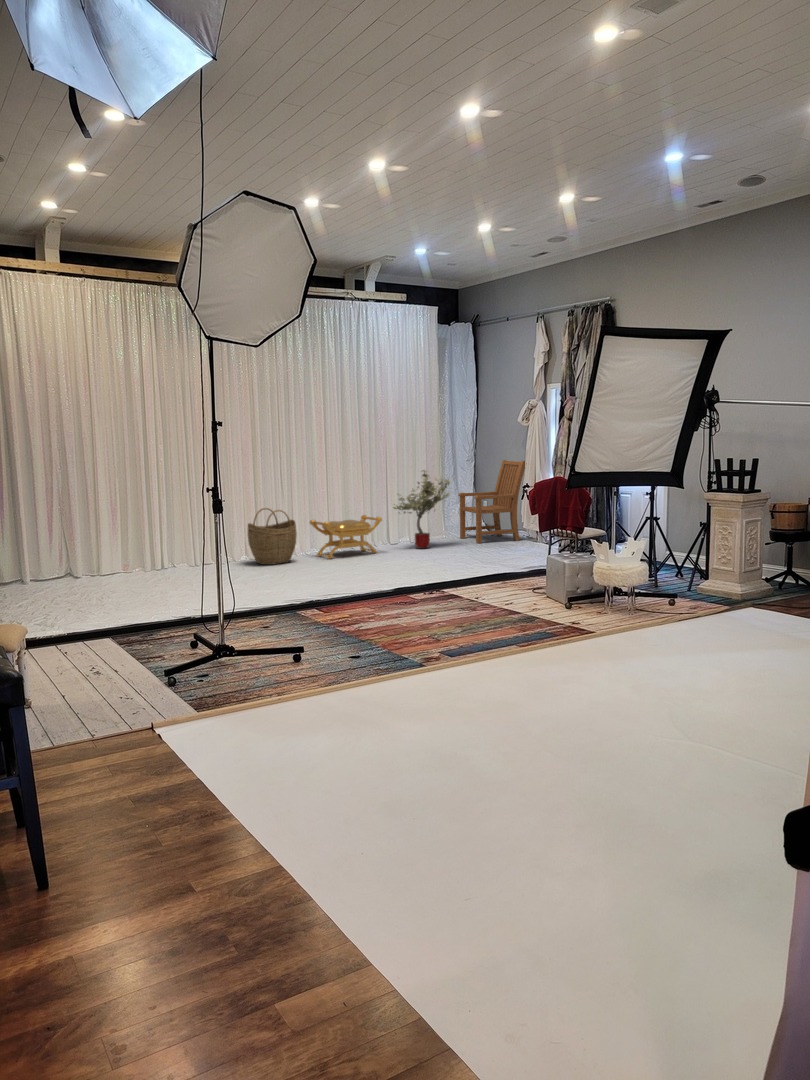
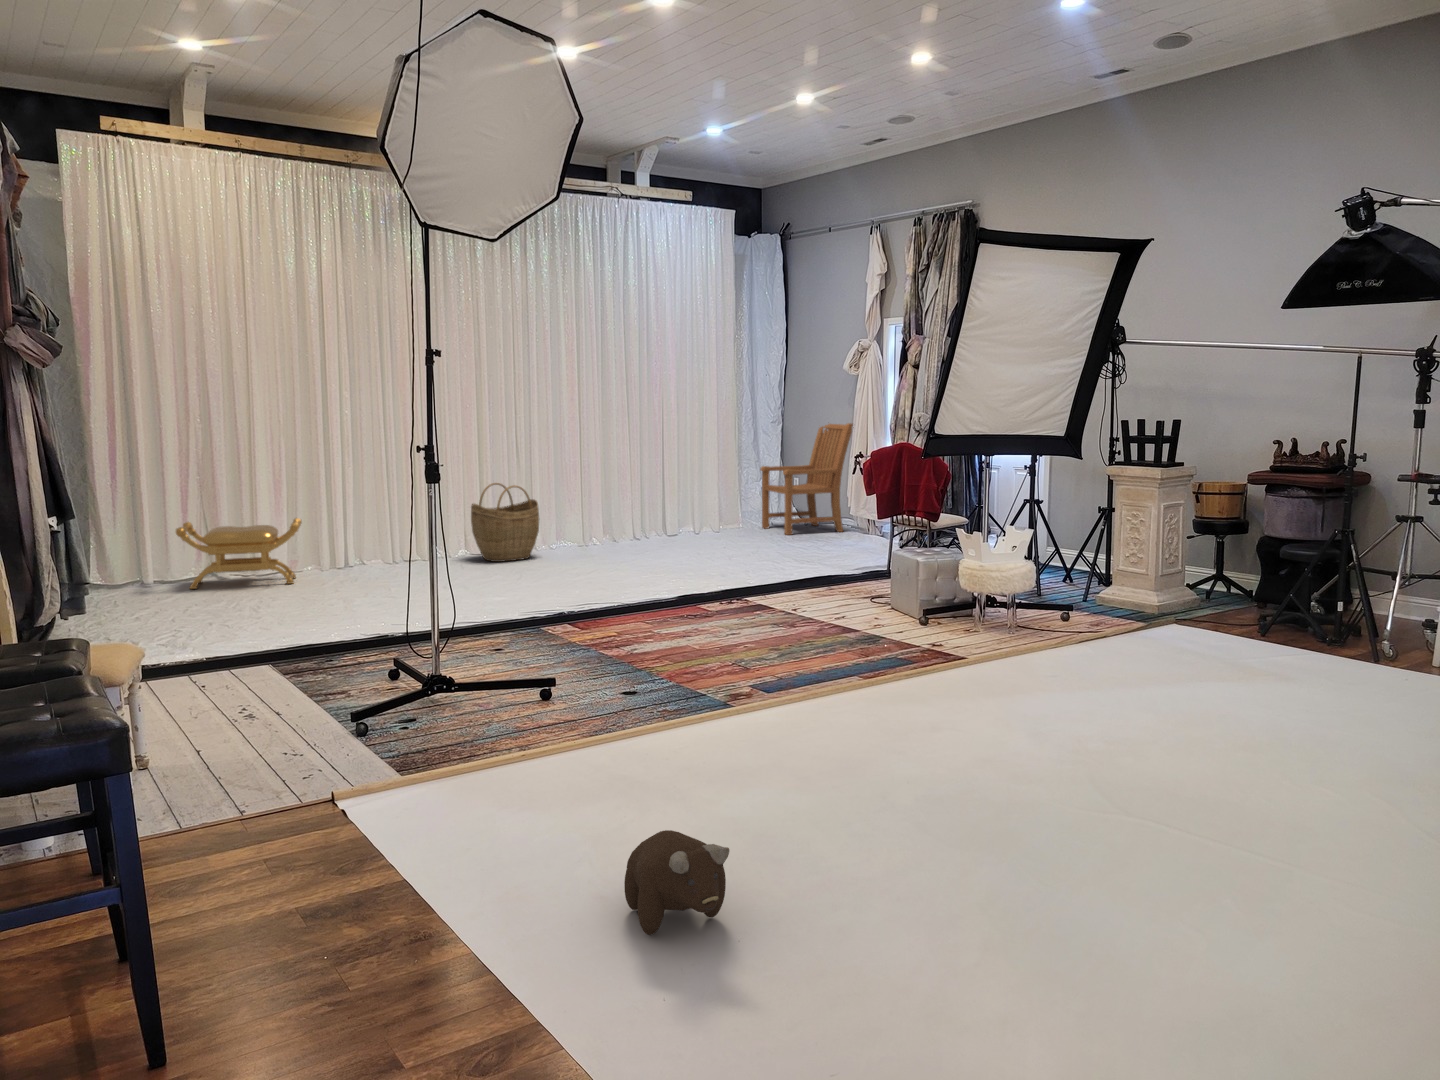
potted tree: present [393,470,450,549] -> none [672,433,751,542]
stool: present [309,515,382,559] -> present [176,518,302,589]
plush toy: none [341,743,407,810] -> present [624,830,729,935]

